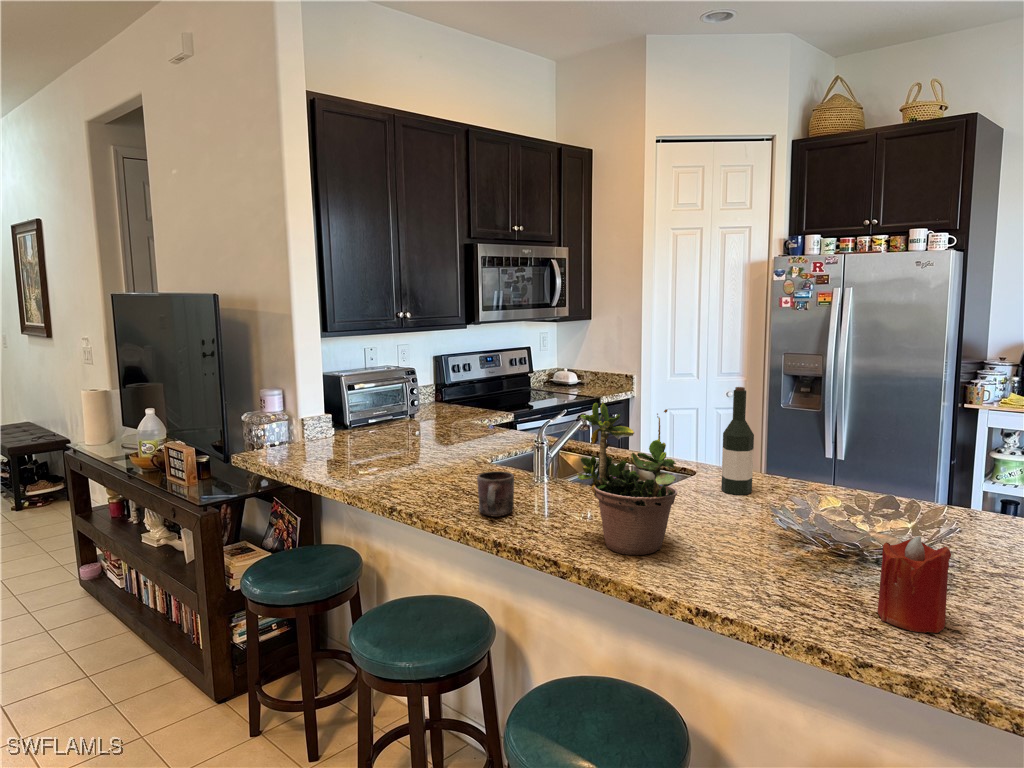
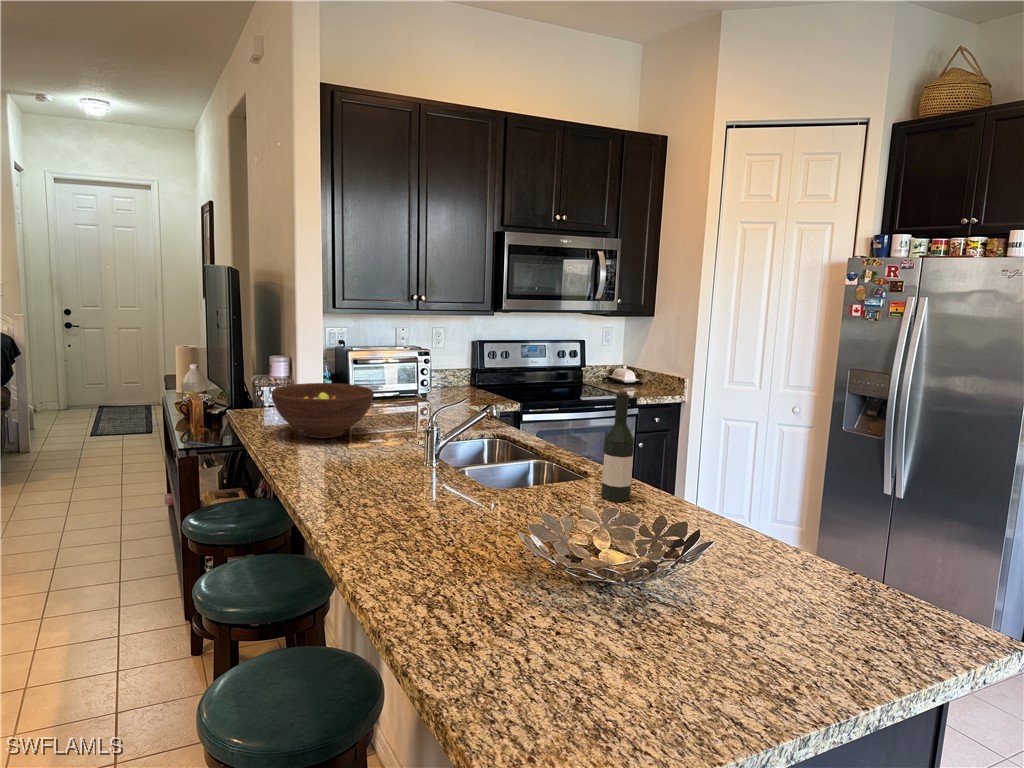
potted plant: present [577,390,677,555] -> none [395,376,478,533]
fruit bowl: none [320,410,429,471] -> present [272,383,374,438]
mug: present [477,471,514,517] -> none [340,446,381,487]
candle: present [877,536,951,633] -> none [549,539,613,634]

